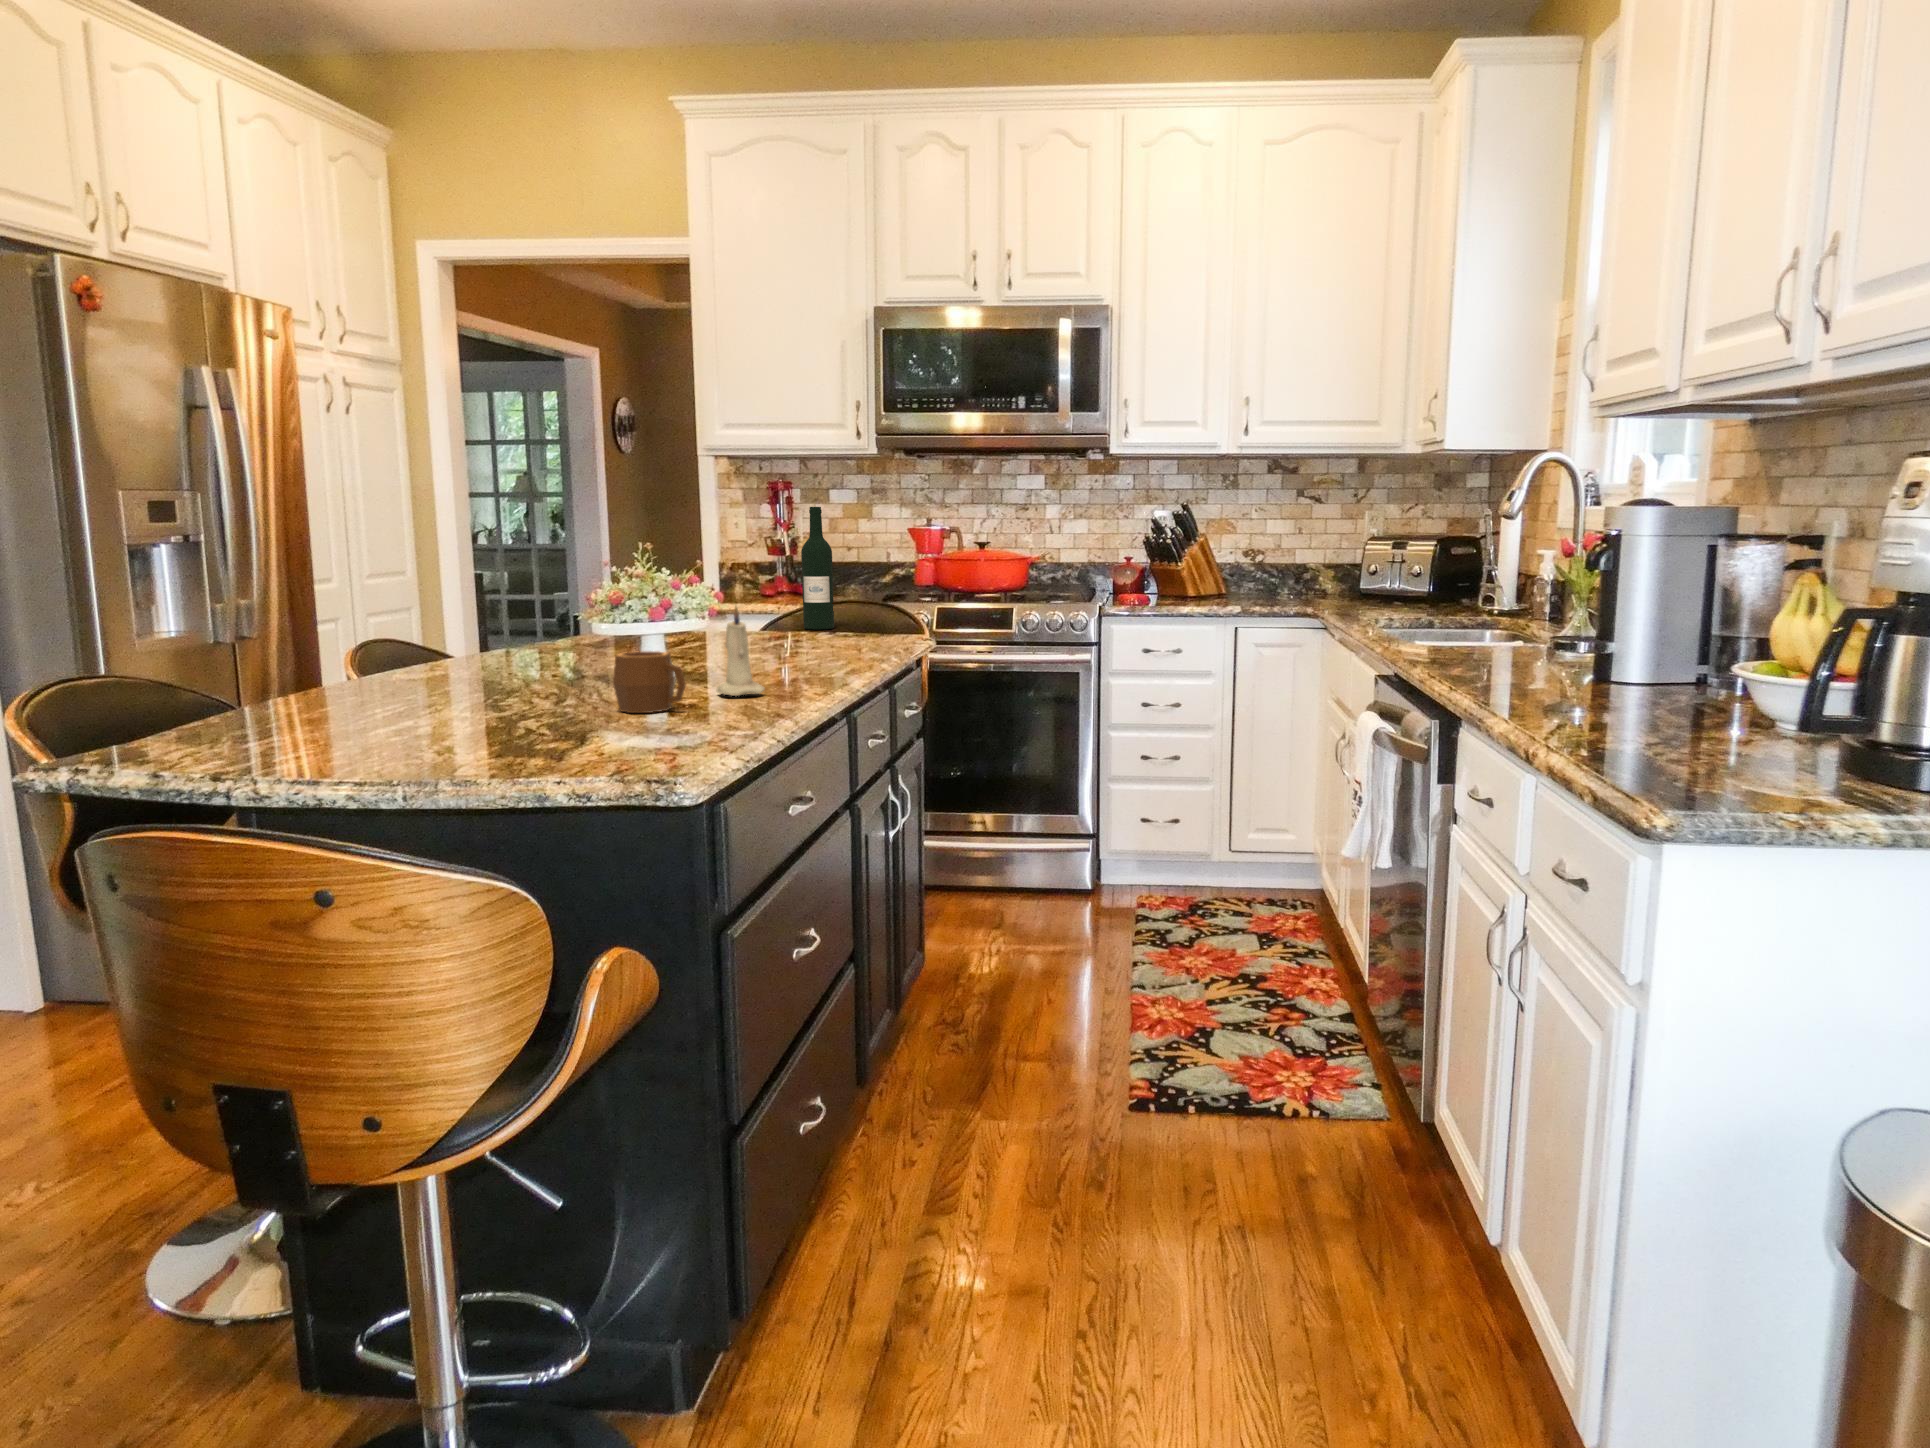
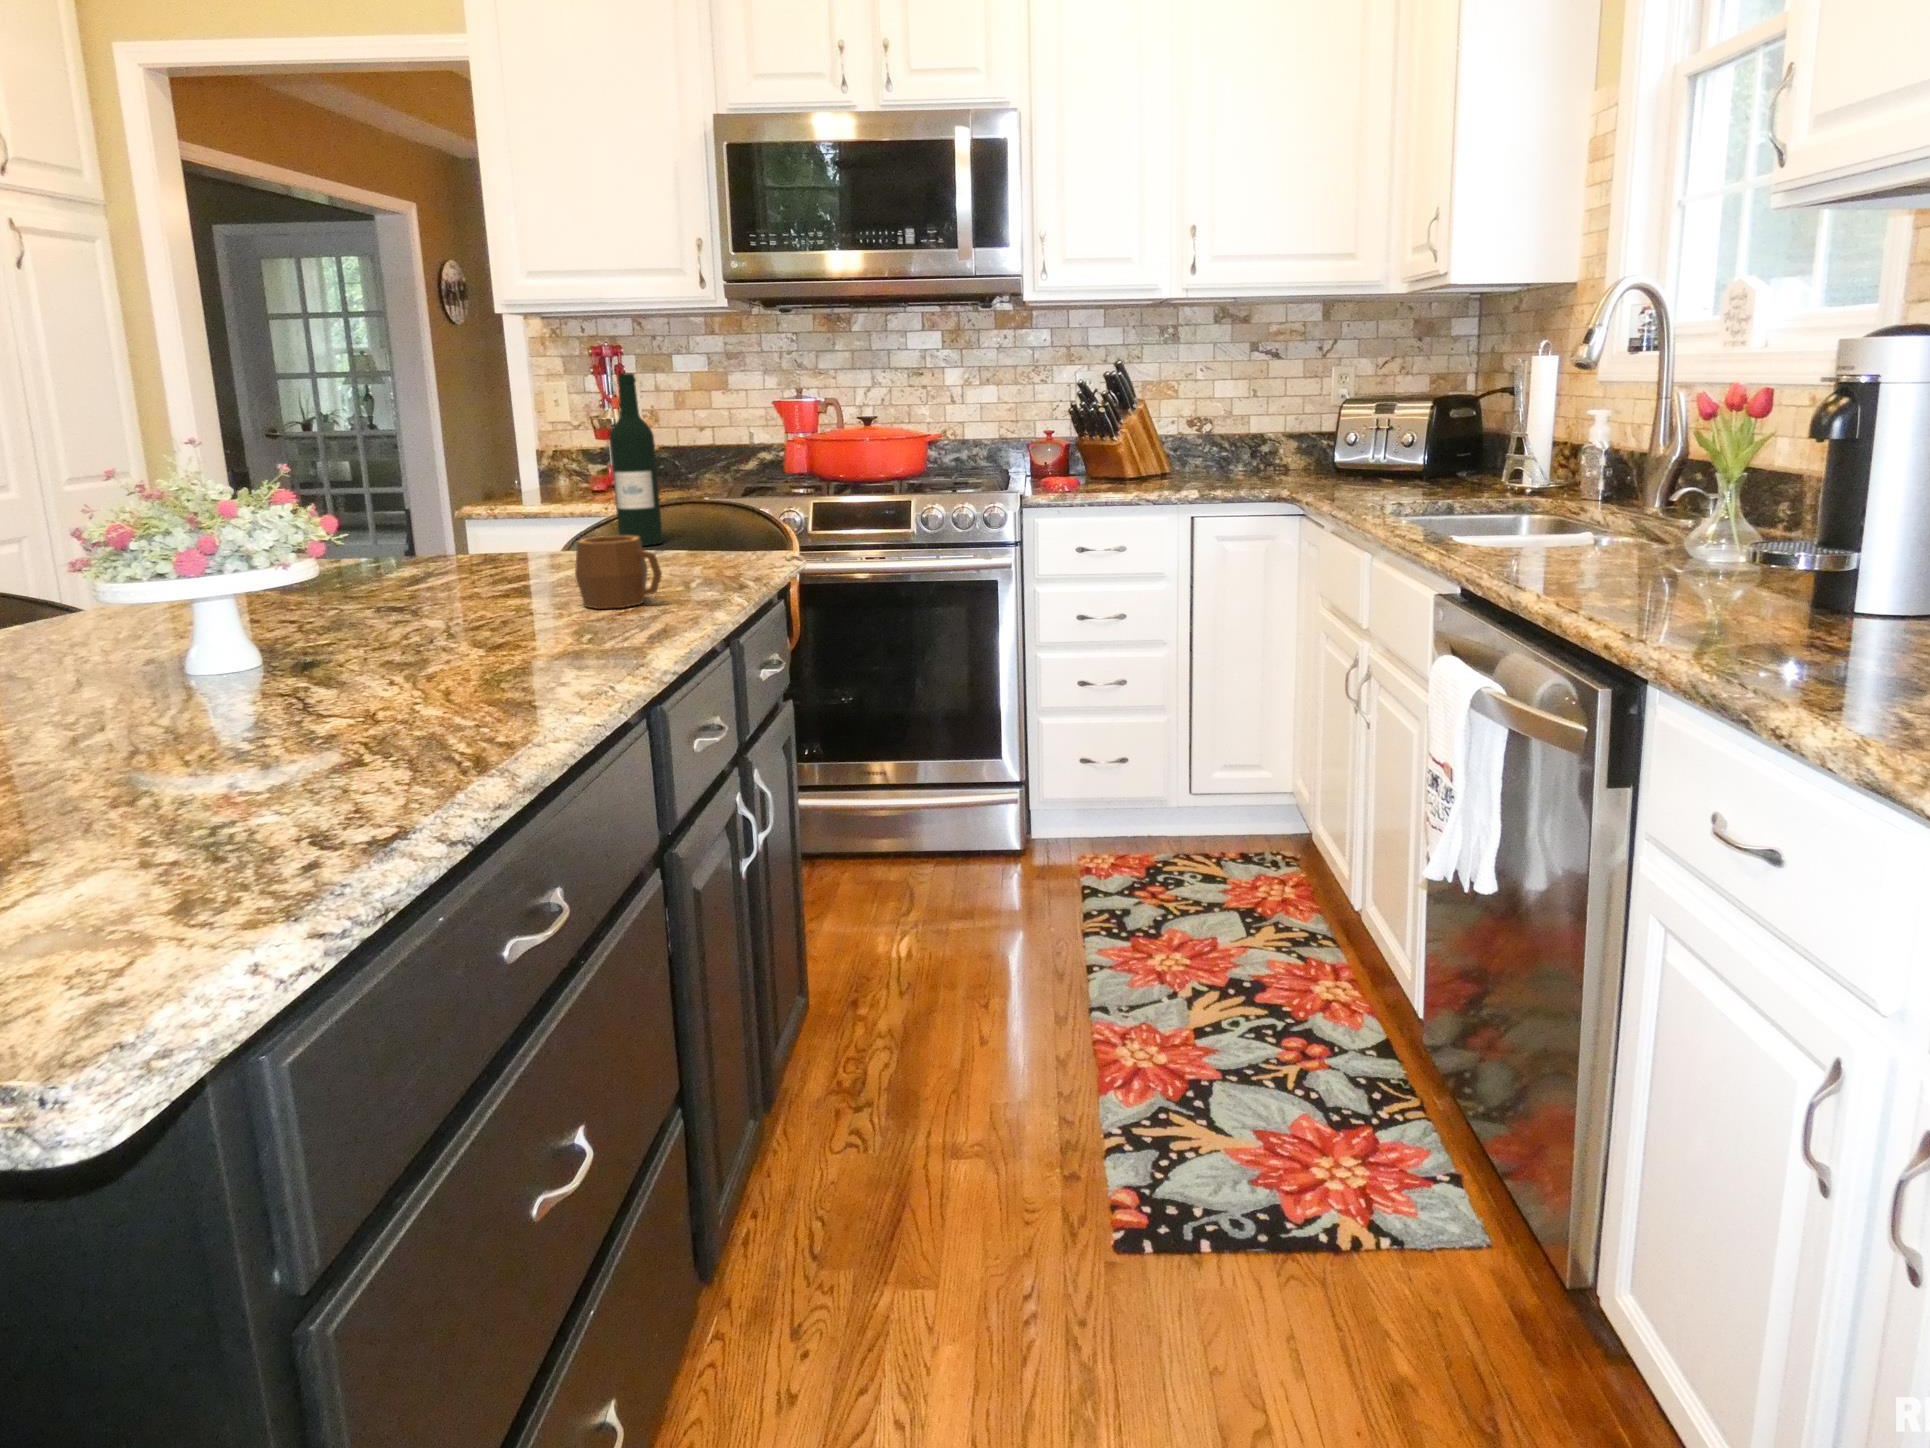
candle: present [717,606,765,696] -> none [393,542,484,708]
mug: present [613,651,686,713] -> present [575,536,662,609]

